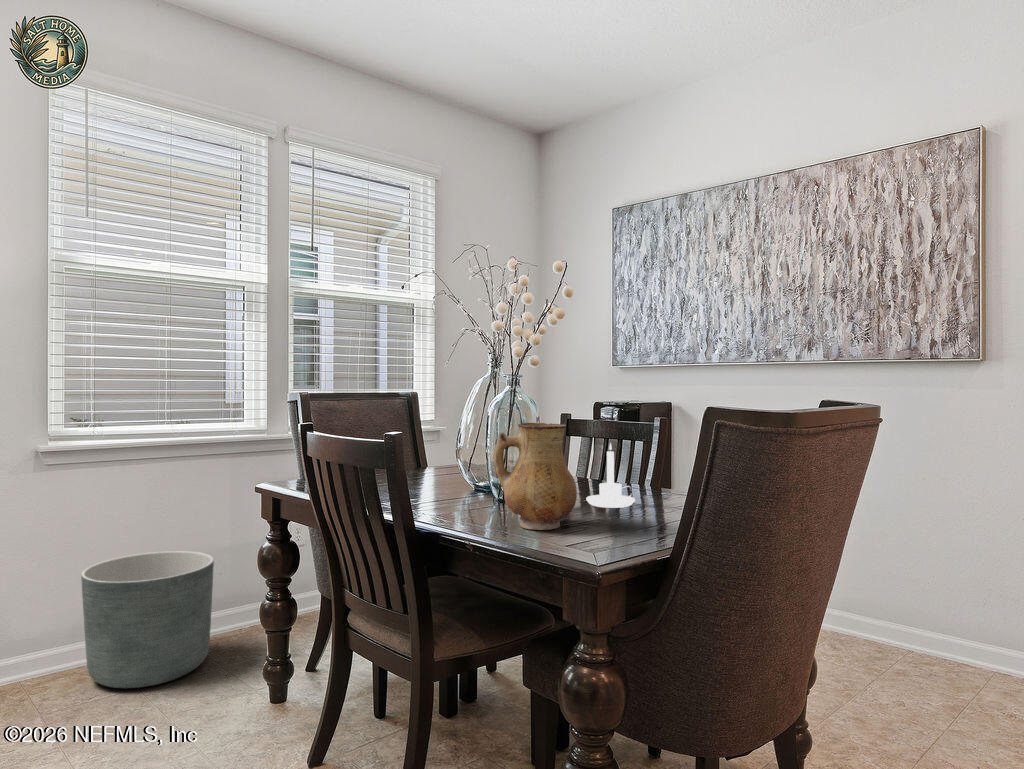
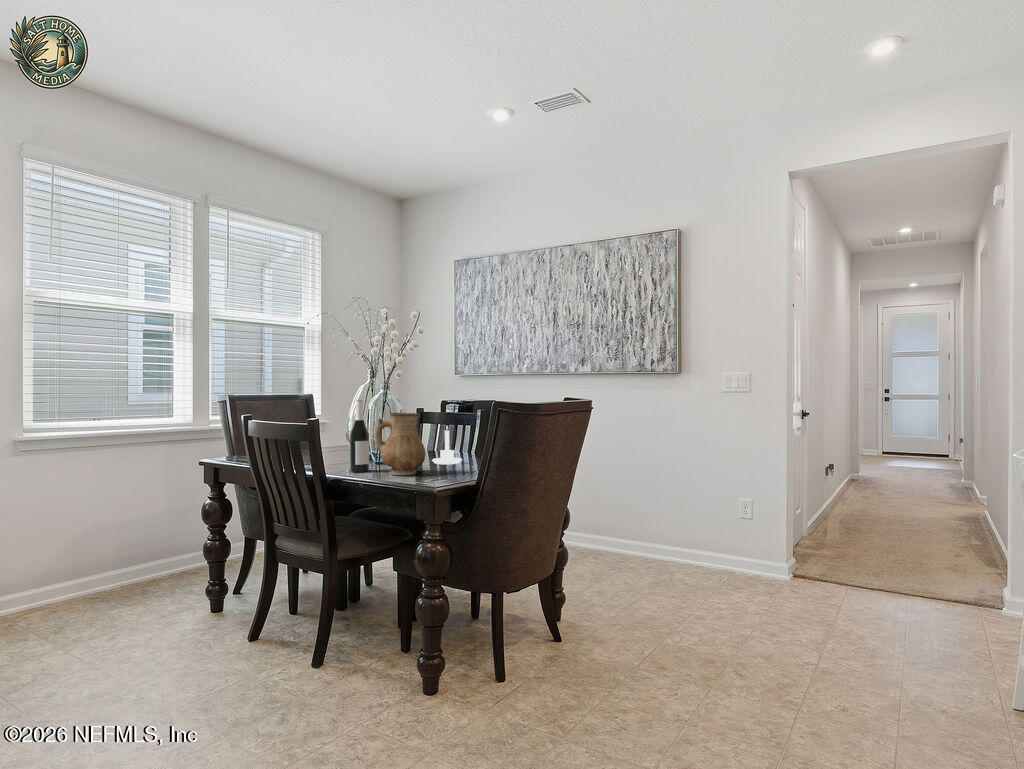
wine bottle: none [456,402,485,519] -> present [350,400,369,472]
planter: present [81,551,214,688] -> none [53,516,158,615]

